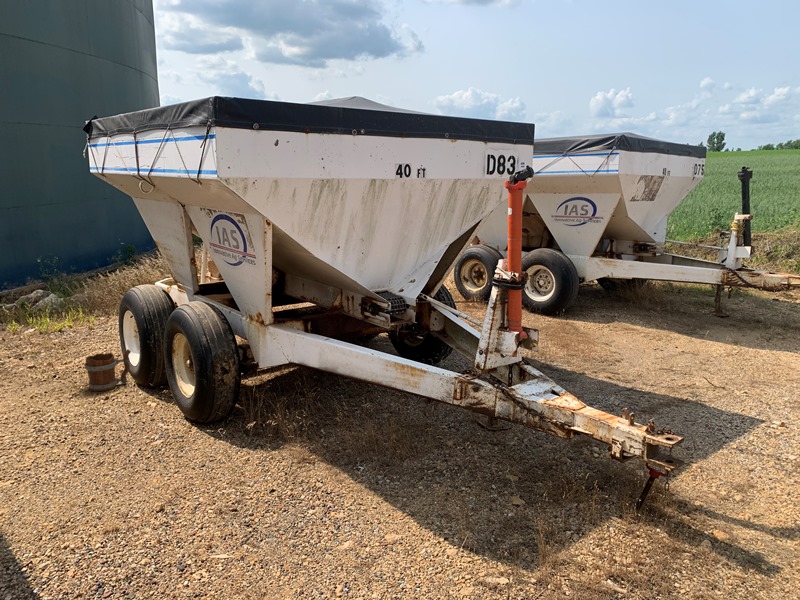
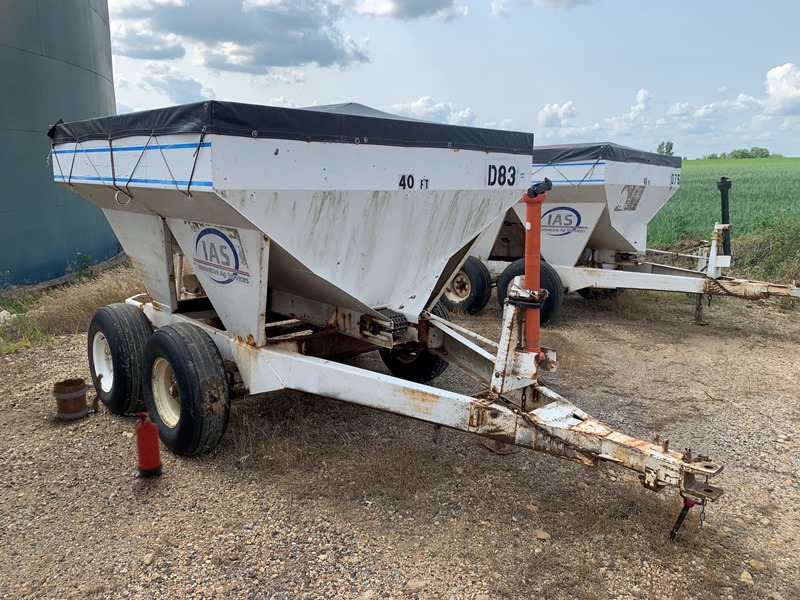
fire extinguisher: none [153,382,178,443] -> present [135,412,162,478]

